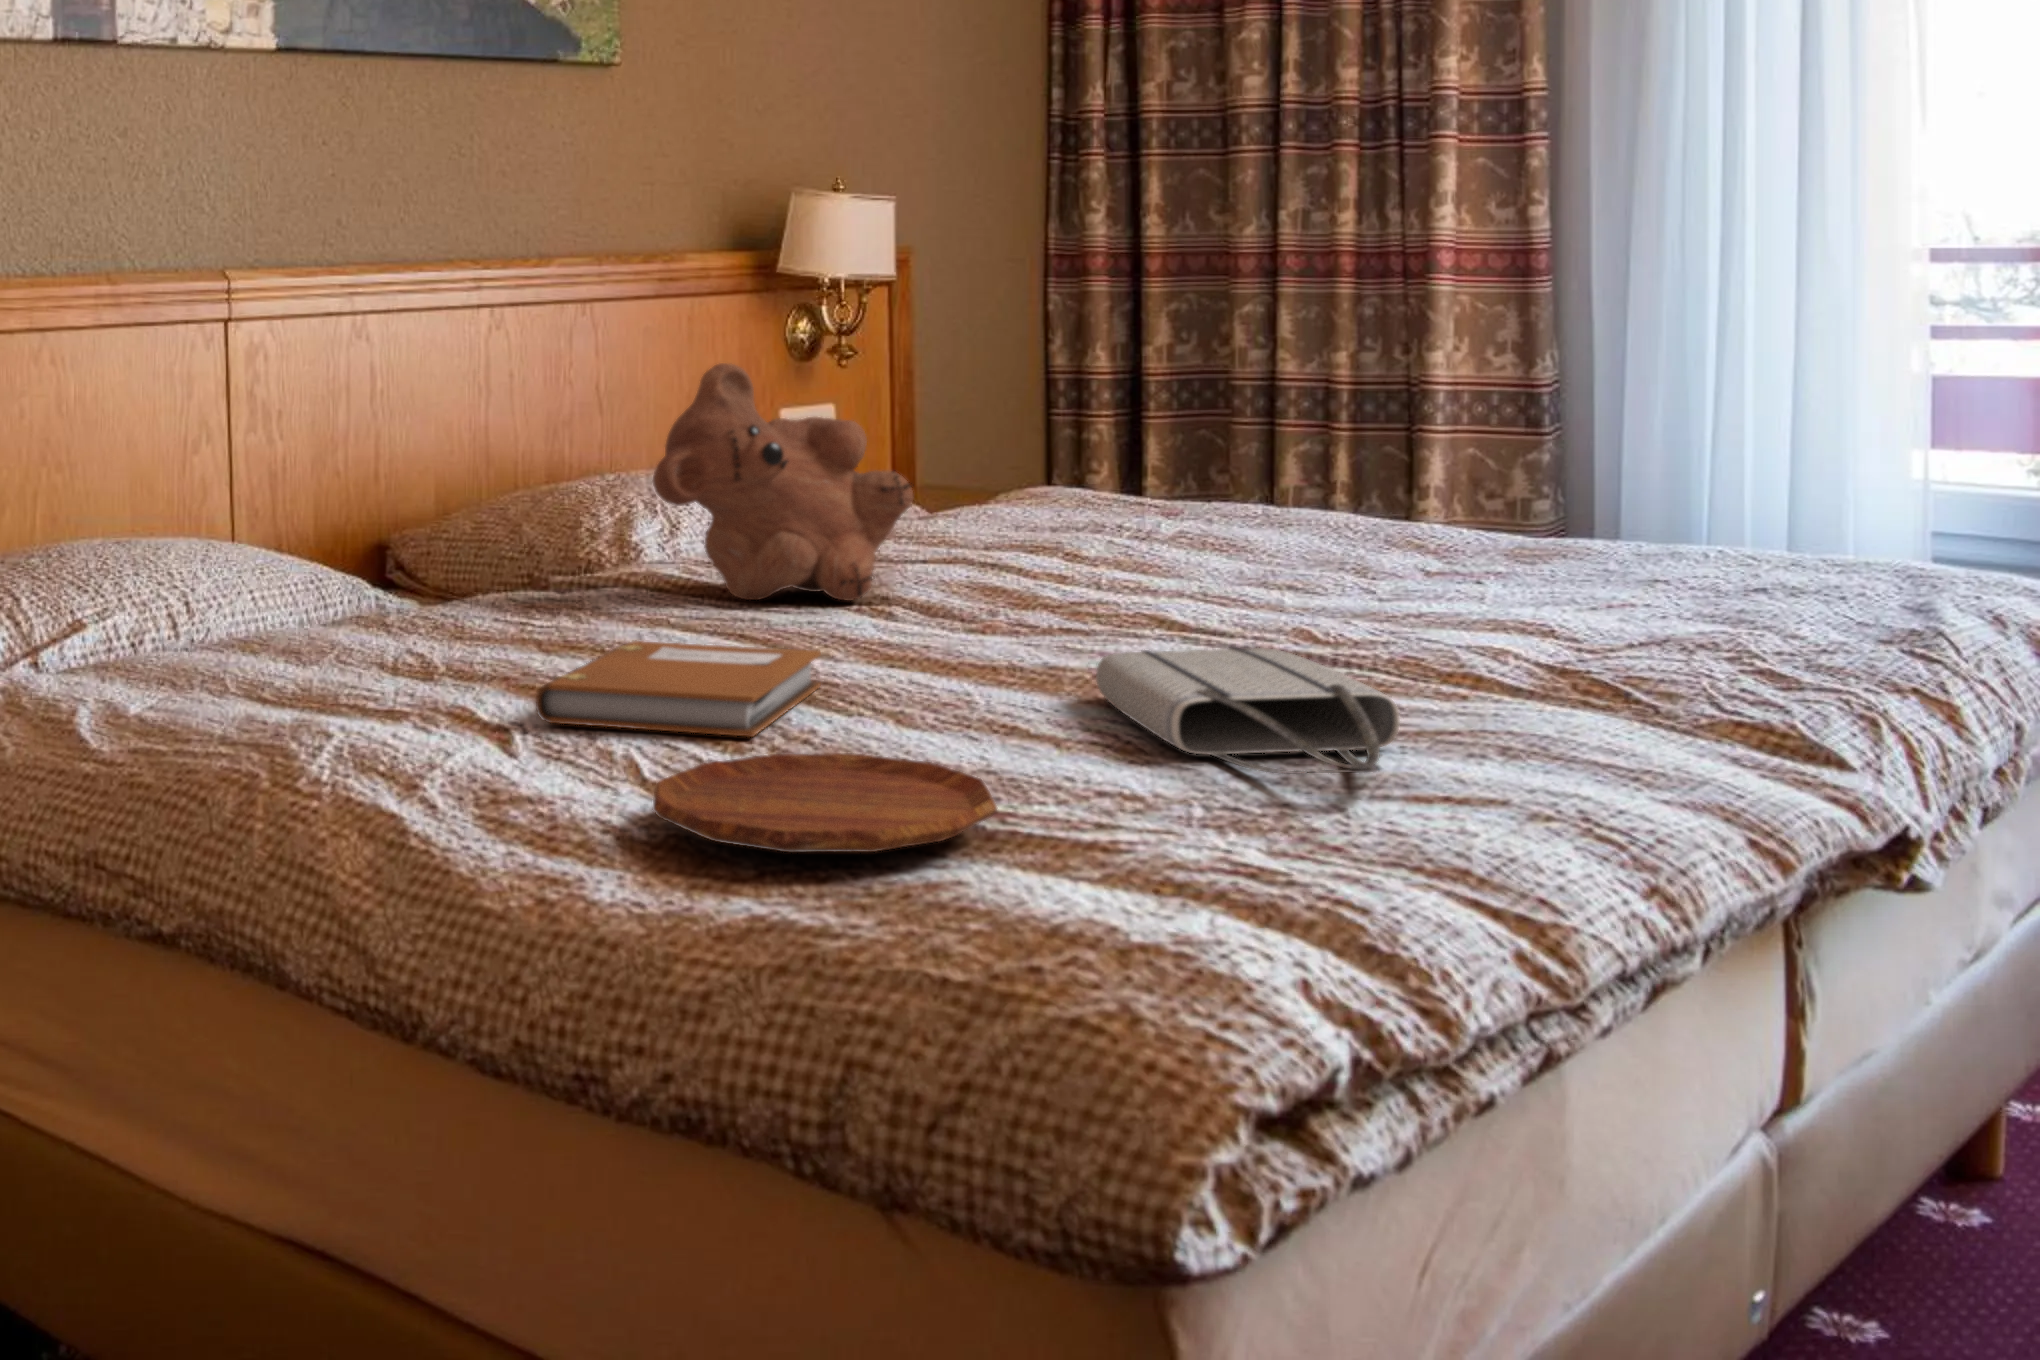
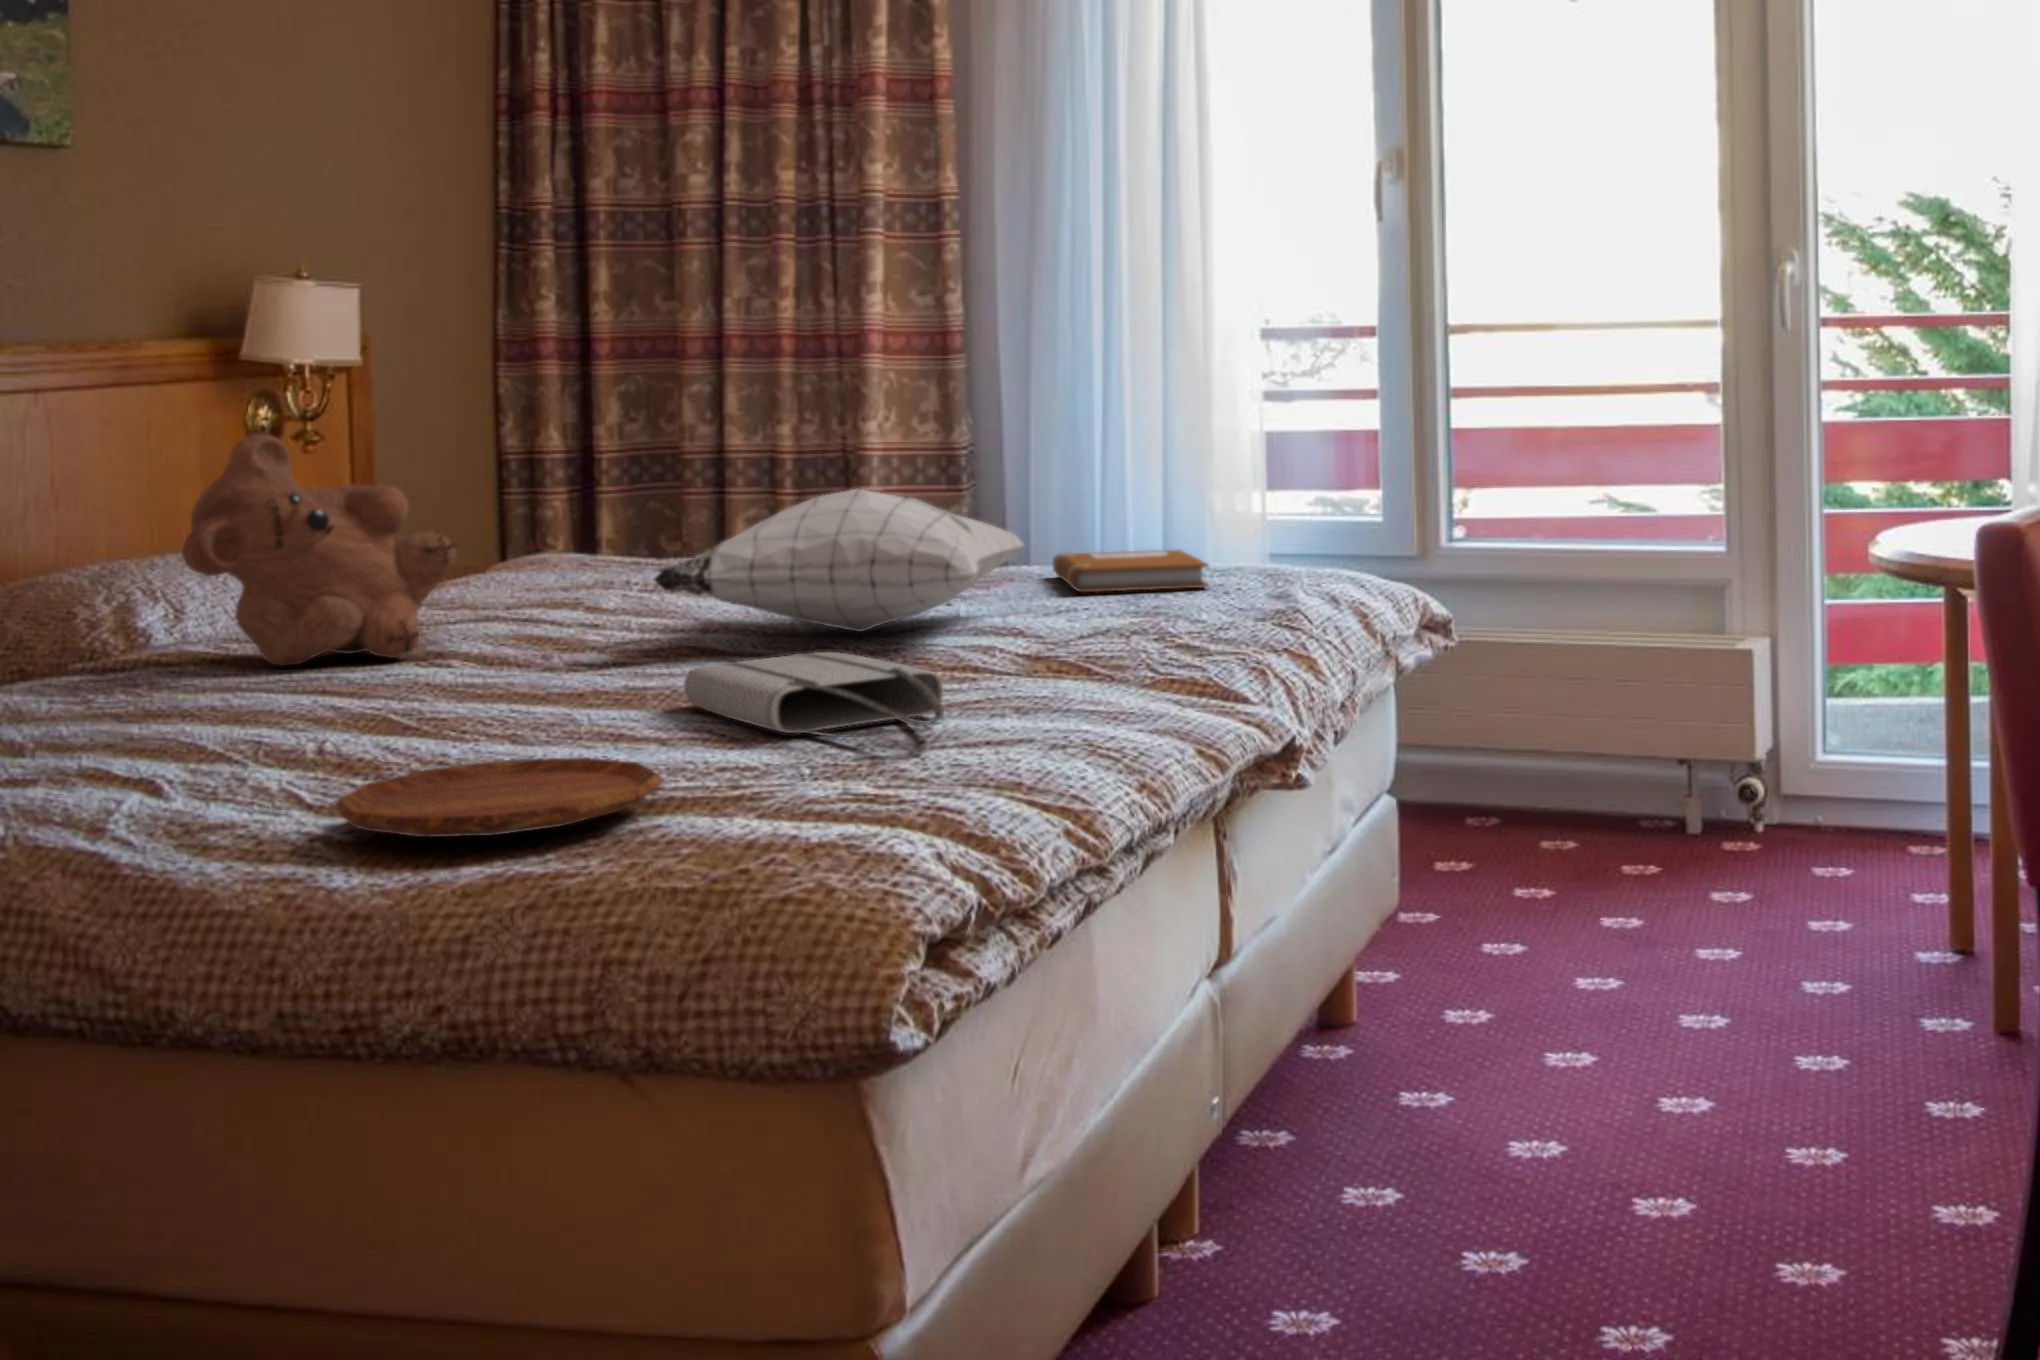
pillow: none [1097,444,1575,617] -> present [653,489,1023,632]
notebook: present [536,641,821,737] -> present [1053,550,1208,592]

